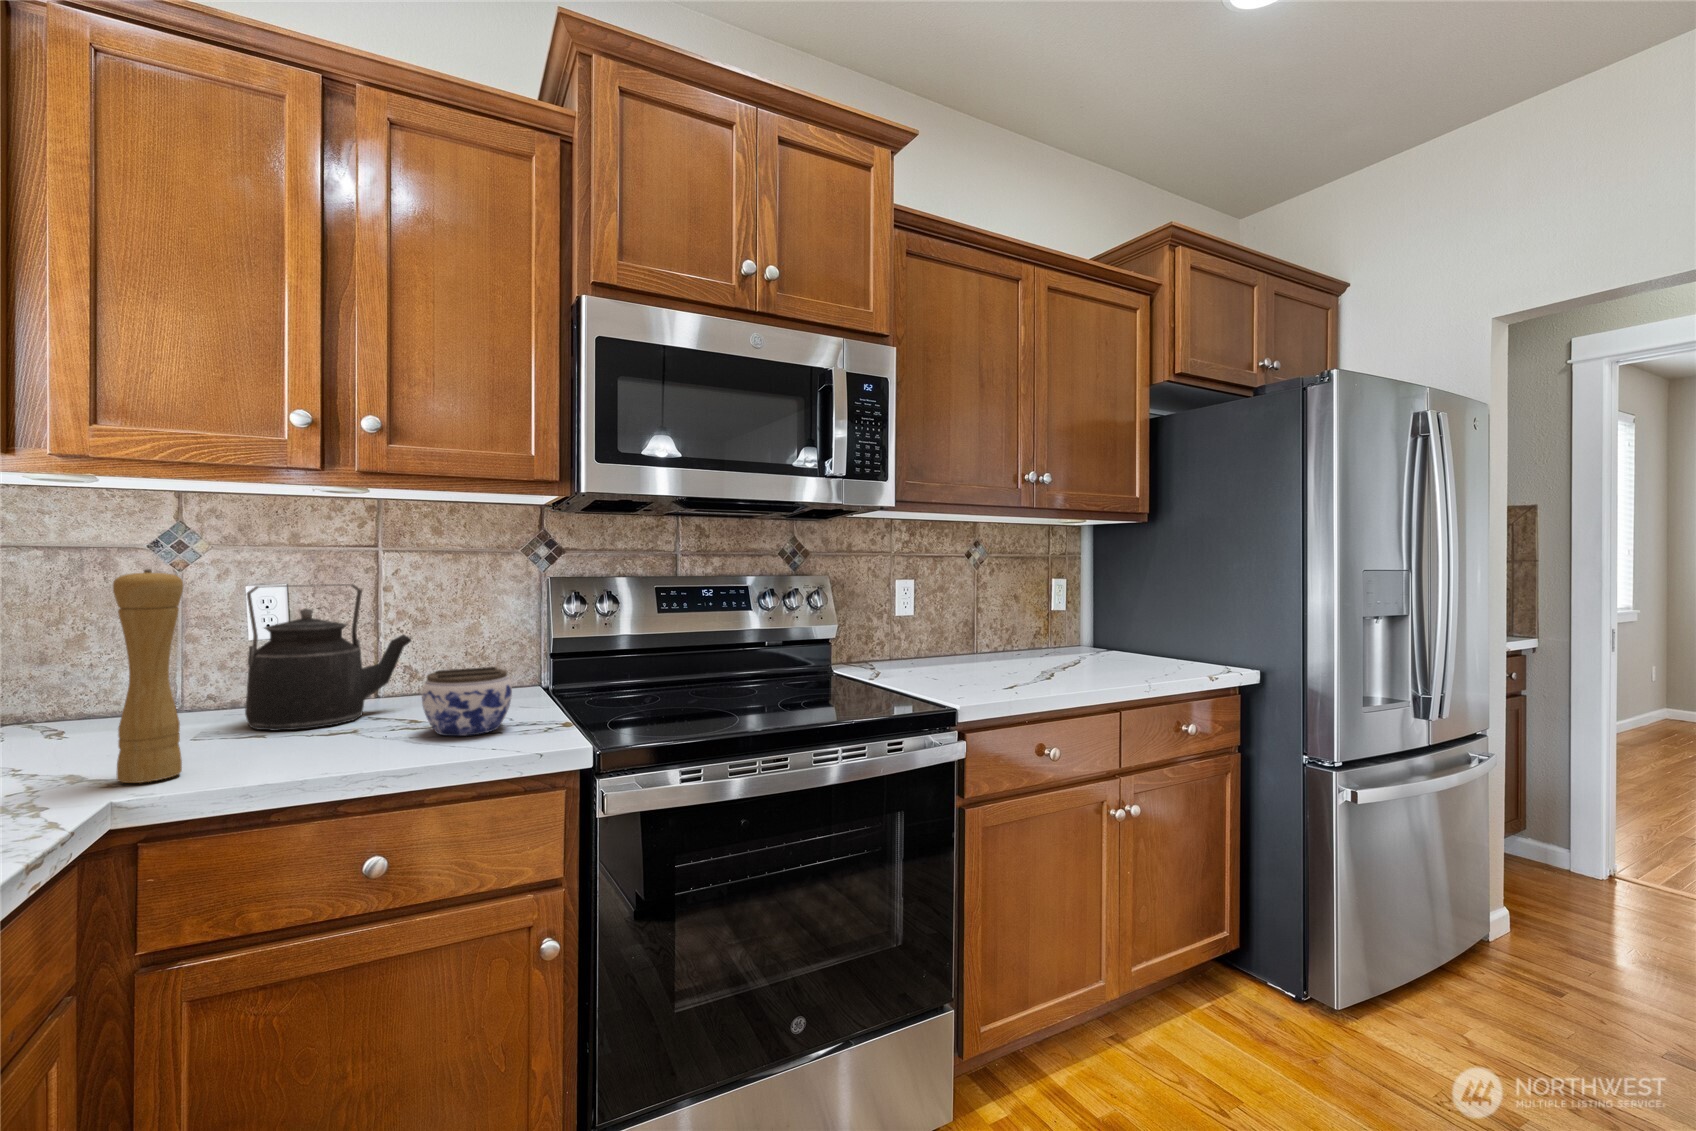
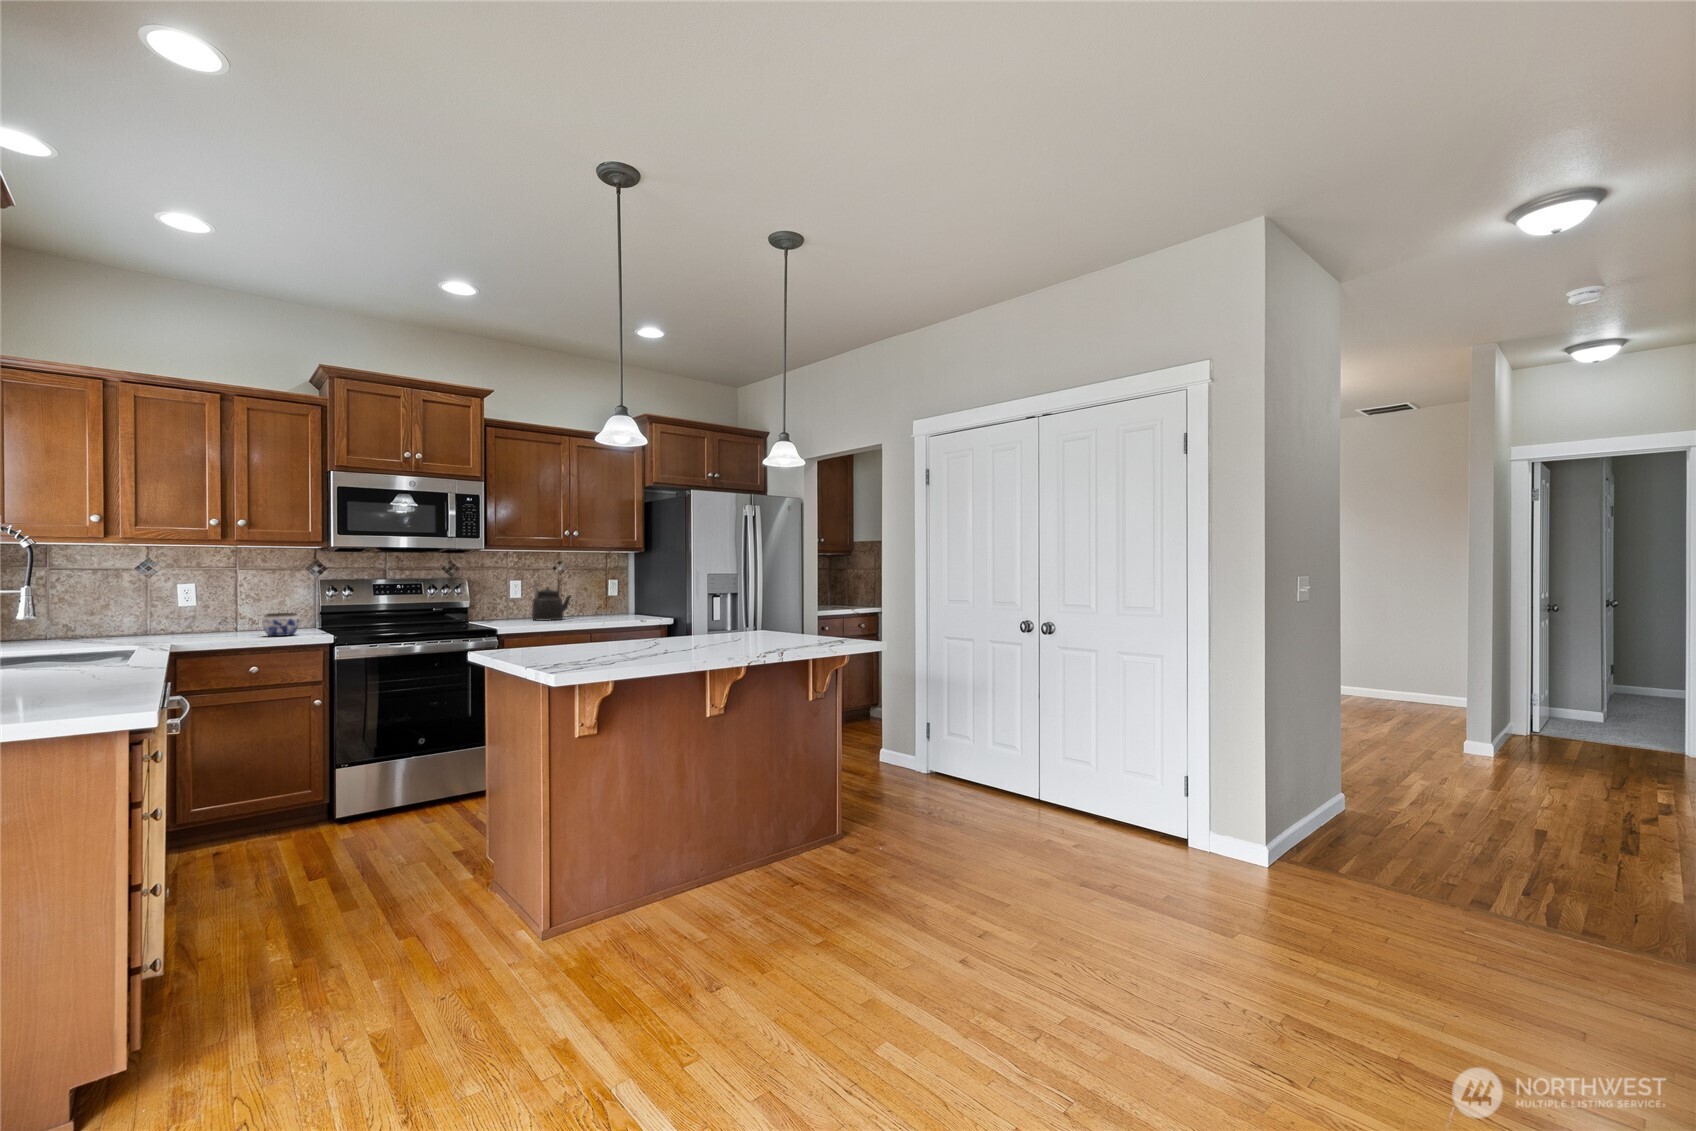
pepper mill: present [113,569,183,783] -> none [155,576,178,643]
kettle: present [245,584,411,731] -> present [532,580,571,621]

